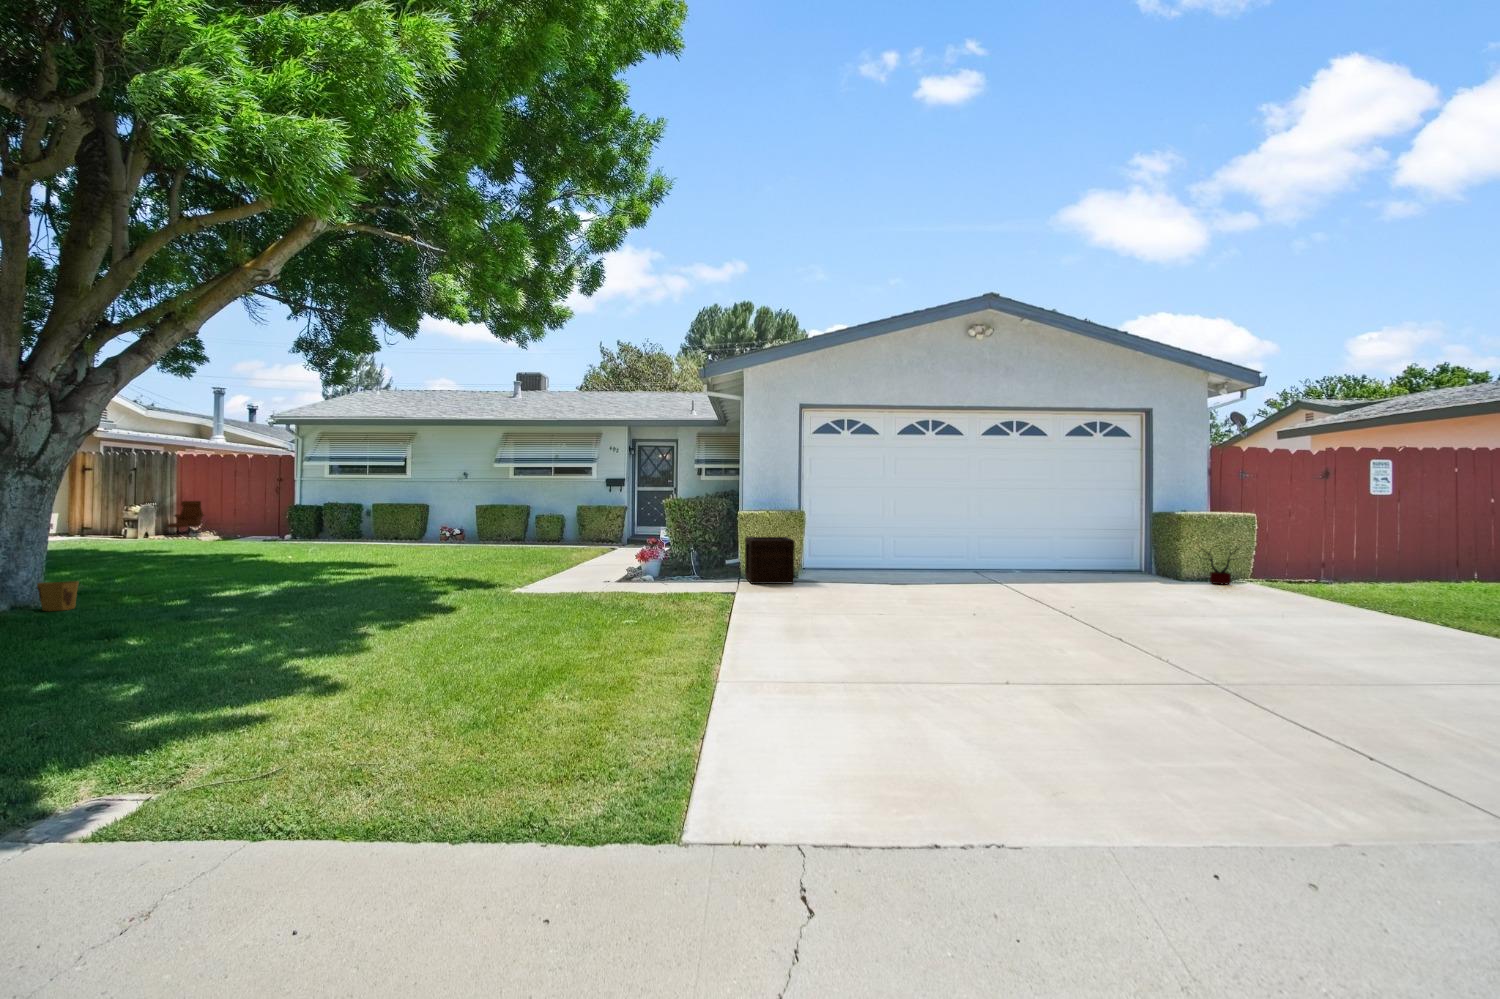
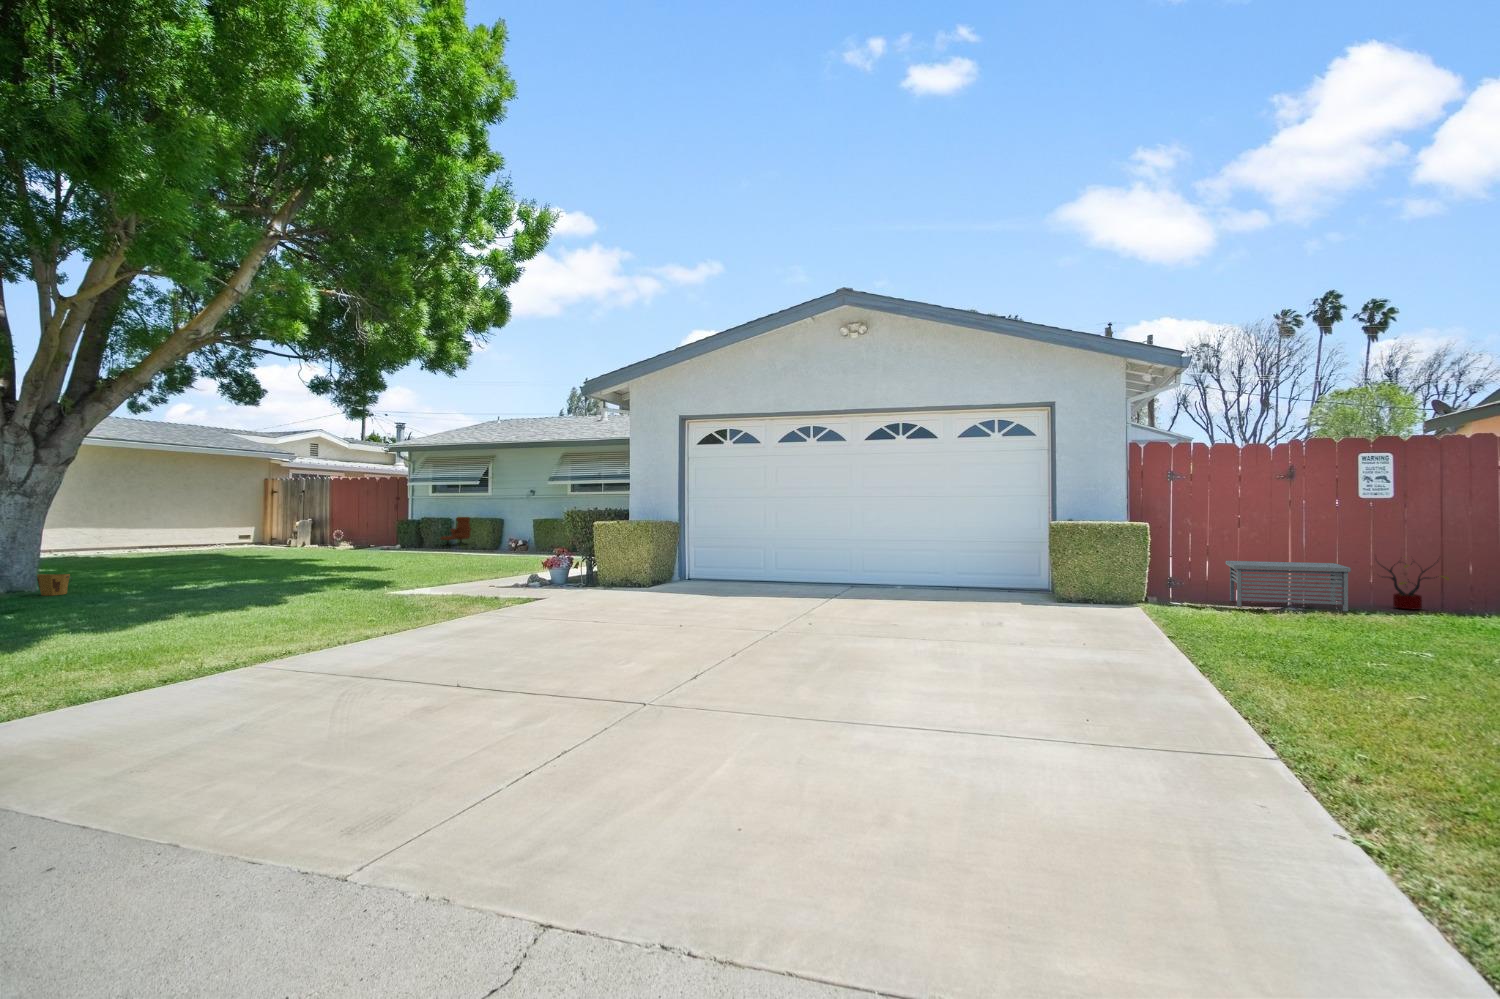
lounge chair: present [167,501,204,534] -> present [440,517,471,546]
wooden crate: present [745,536,795,584] -> none [588,546,643,593]
storage bench: none [1279,543,1382,580] -> present [1226,561,1351,611]
decorative plant: present [1207,549,1249,584] -> present [1382,560,1449,609]

